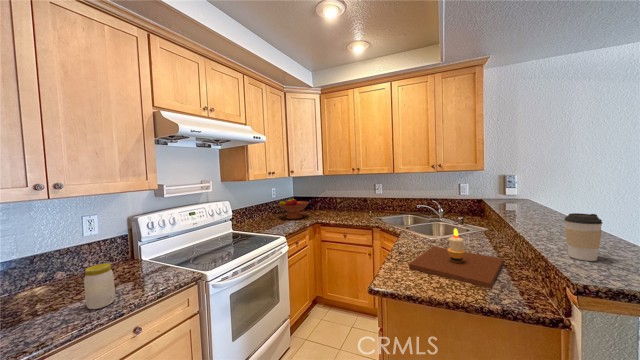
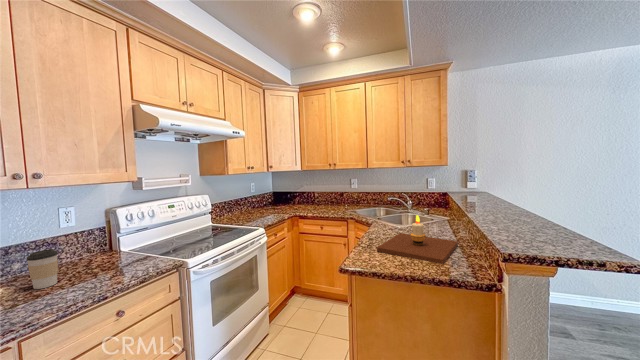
fruit bowl: present [279,198,309,219] -> none [257,192,288,213]
coffee cup: present [564,213,602,261] -> present [27,249,58,289]
jar: present [84,263,115,309] -> none [68,251,99,294]

